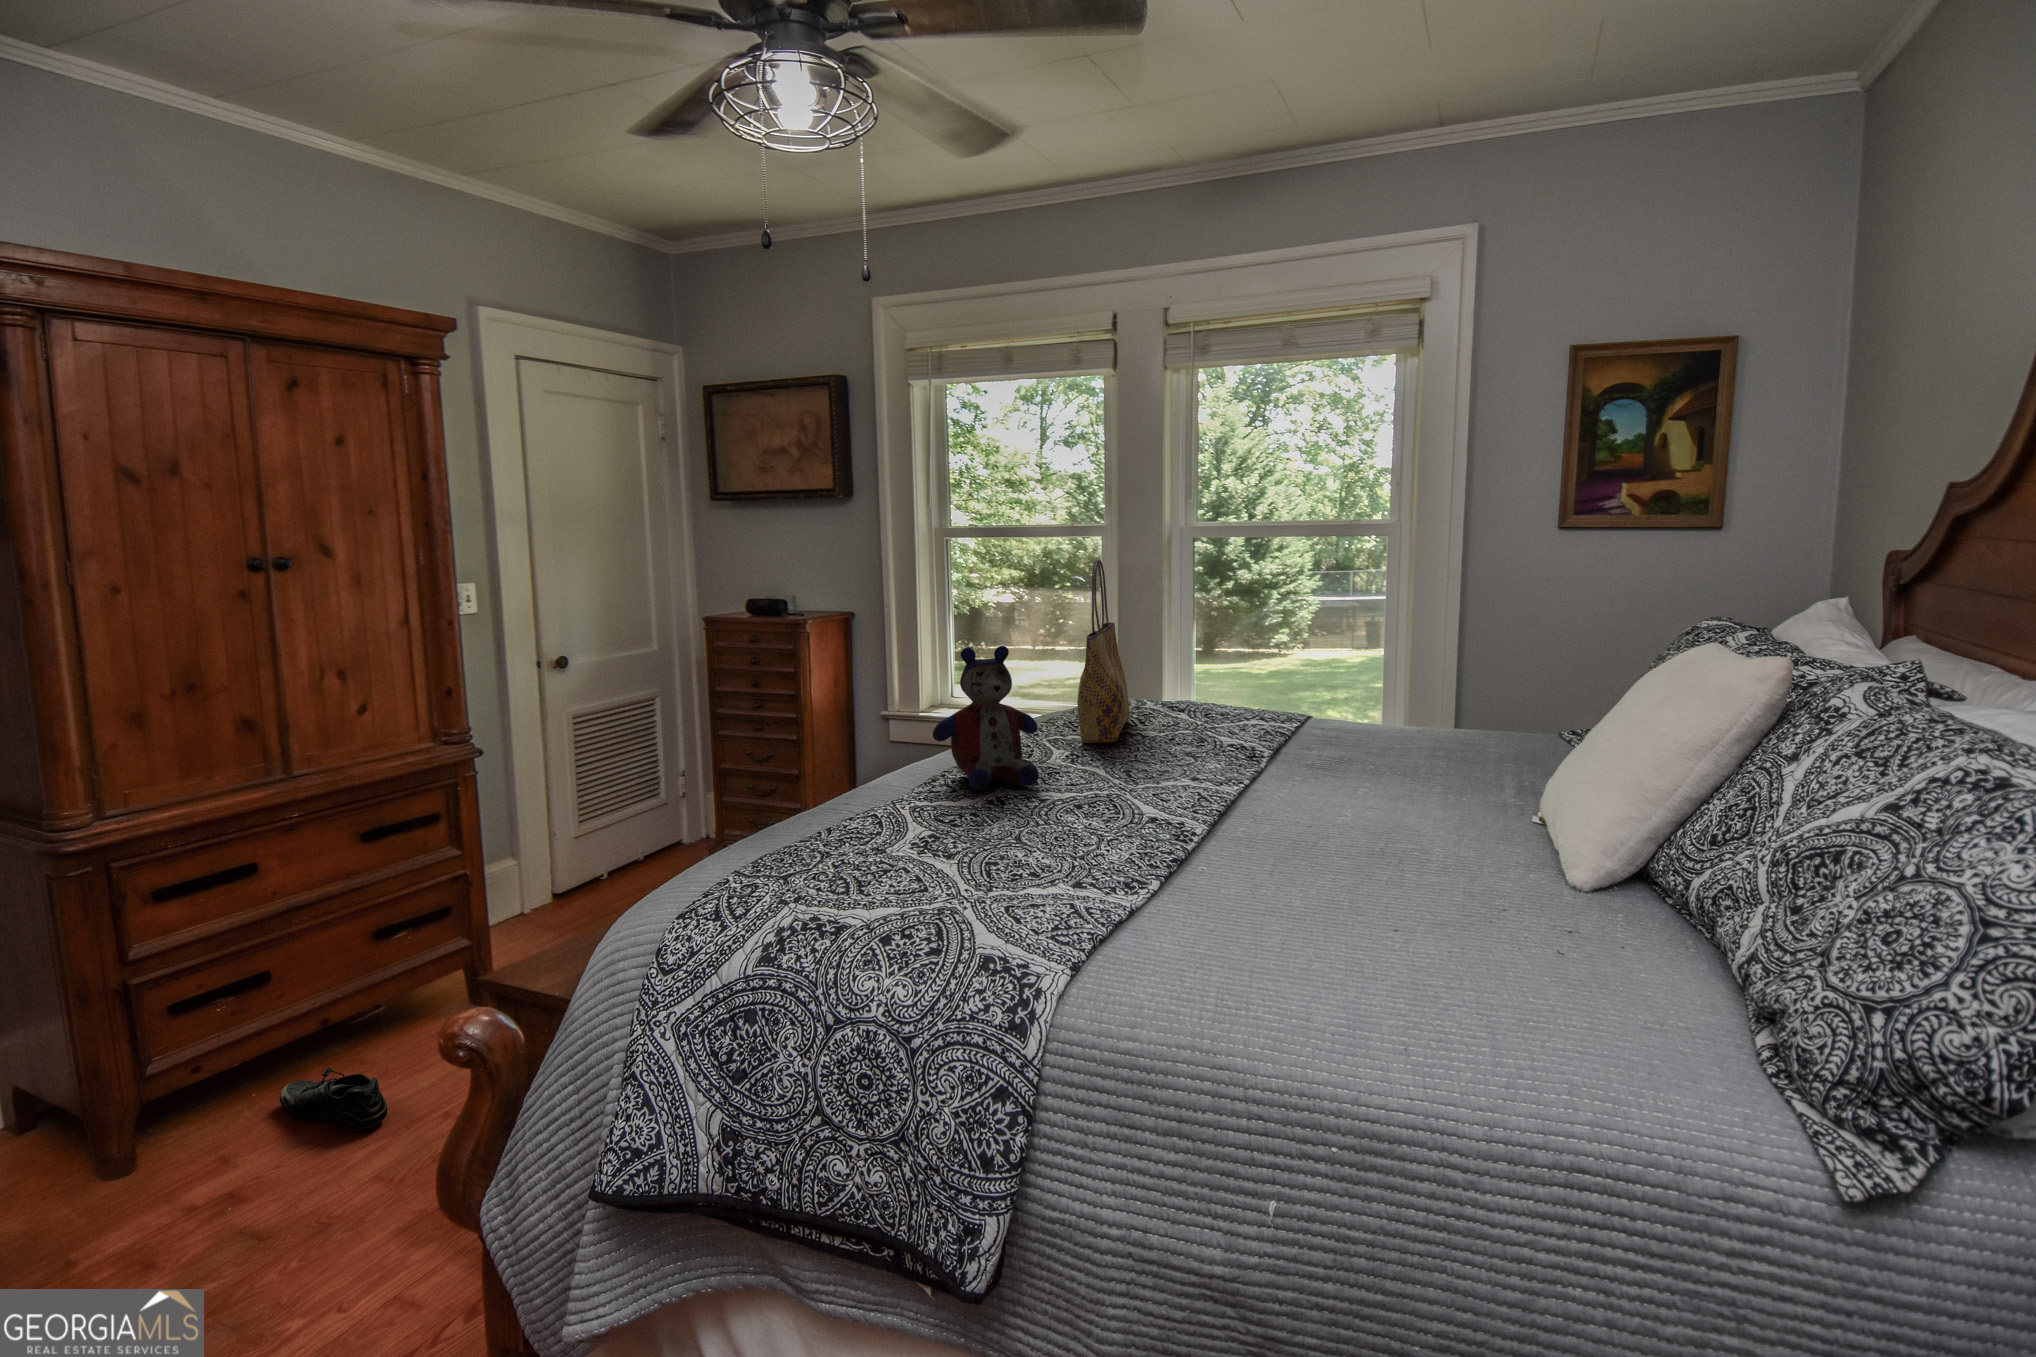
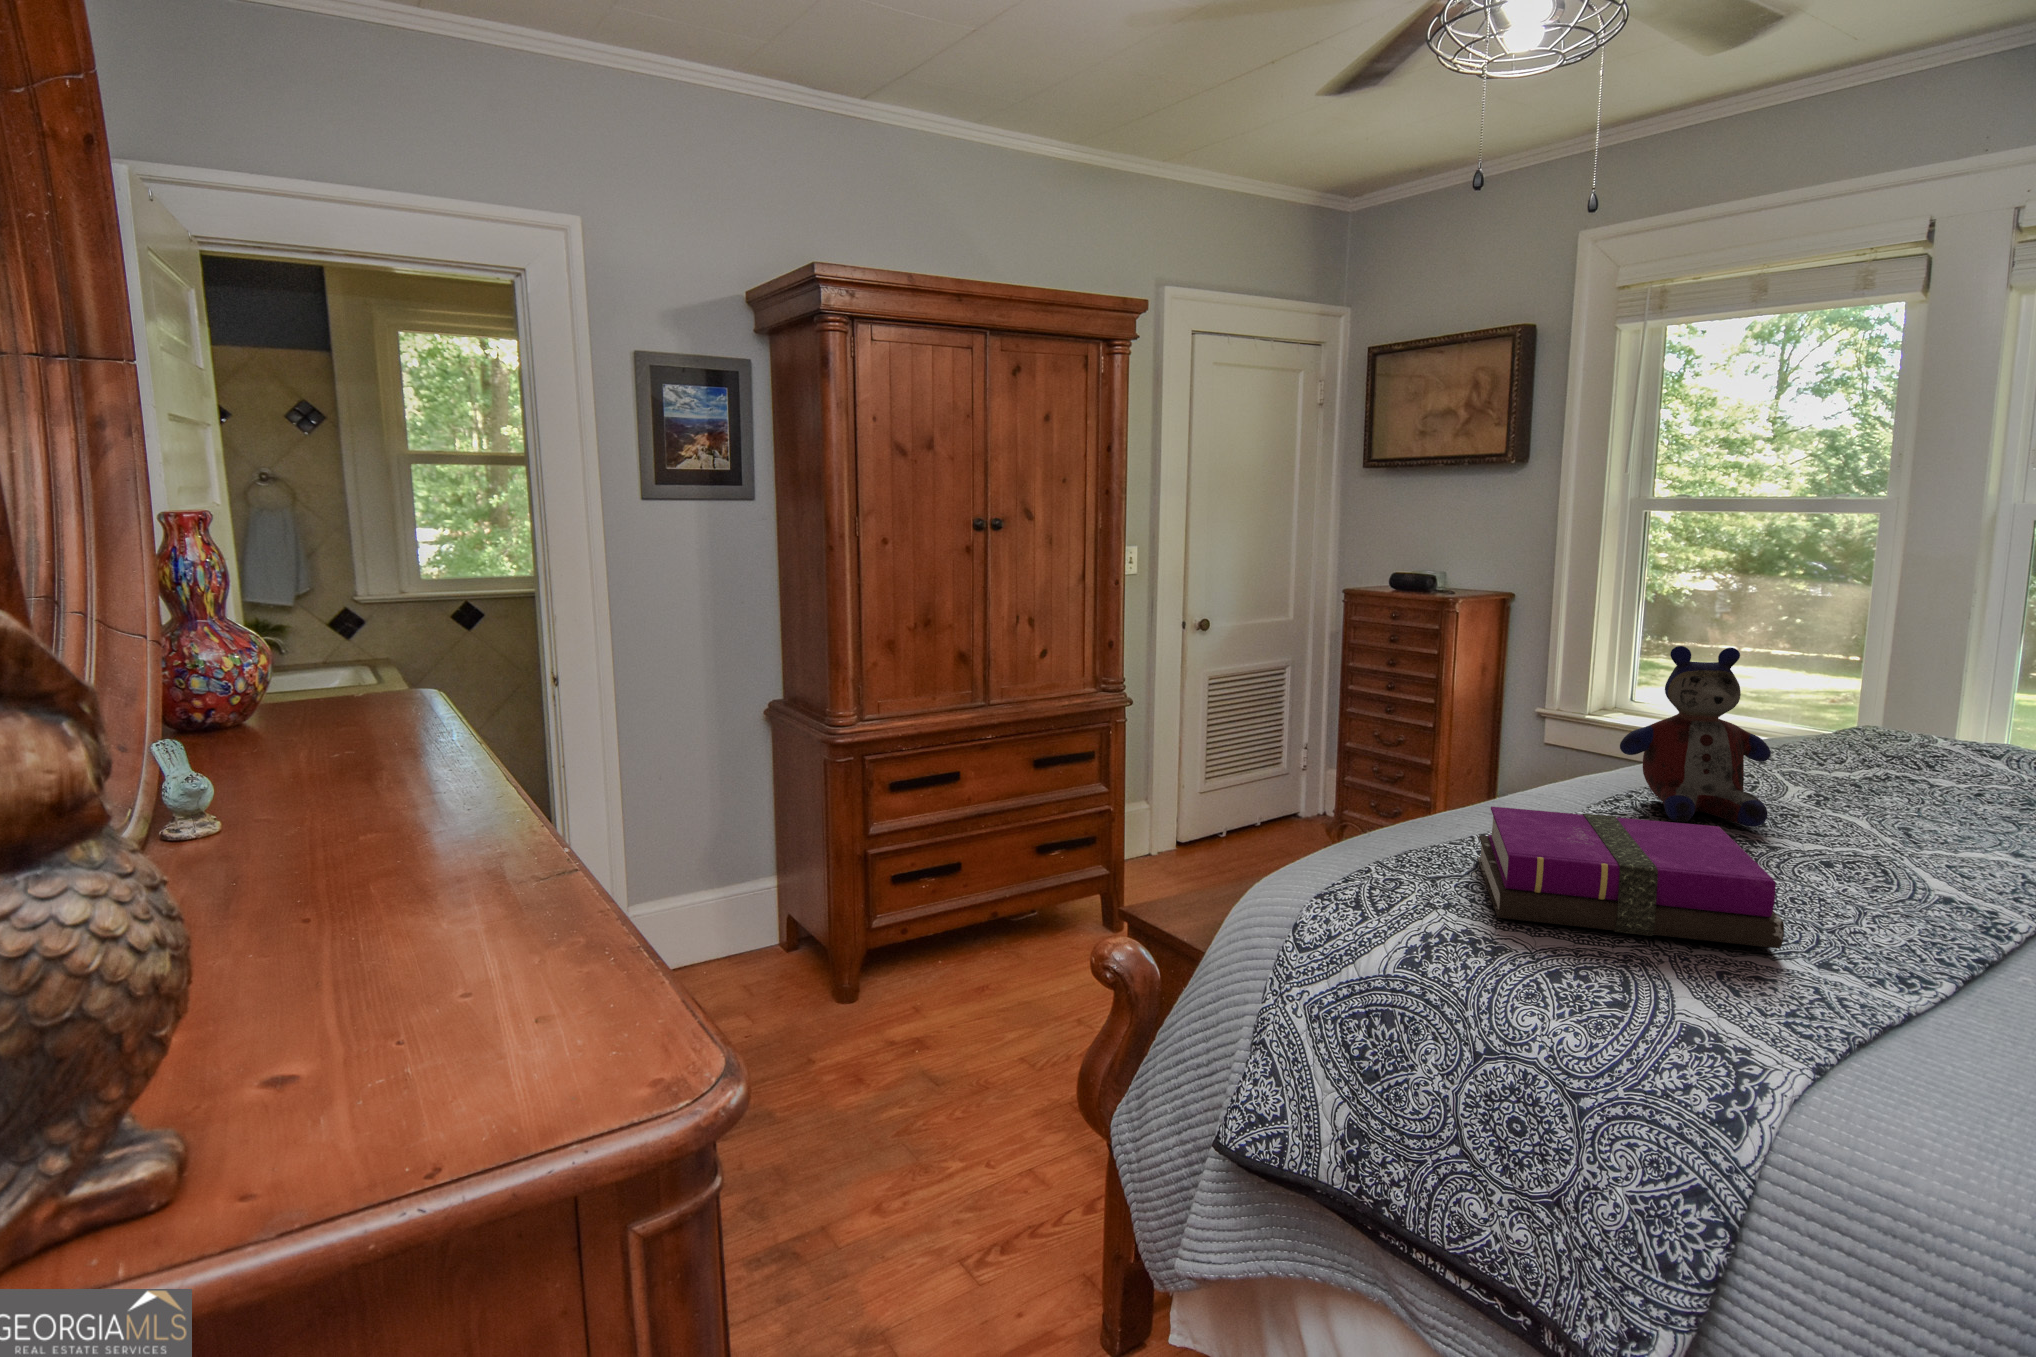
tote bag: present [1077,559,1129,743] -> none [1832,541,1914,788]
notebook: none [823,789,1049,900] -> present [1477,806,1784,948]
shoe: present [280,1067,387,1131] -> none [945,959,1022,1020]

